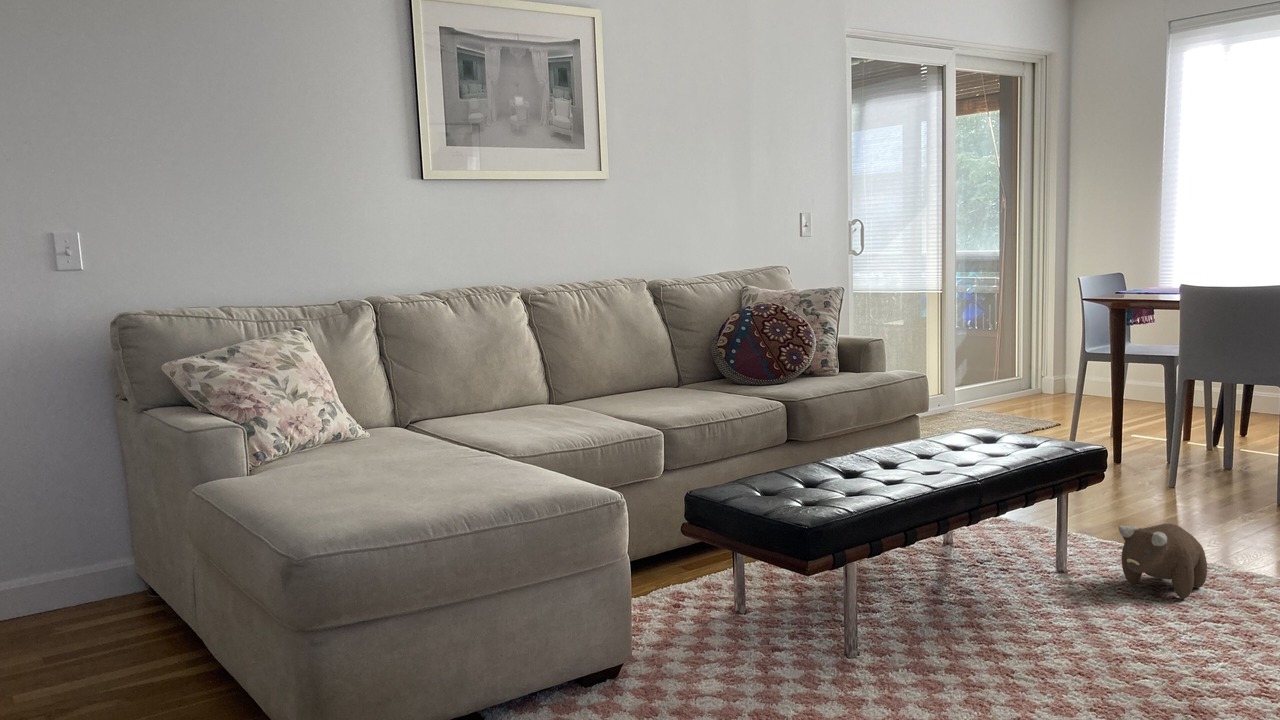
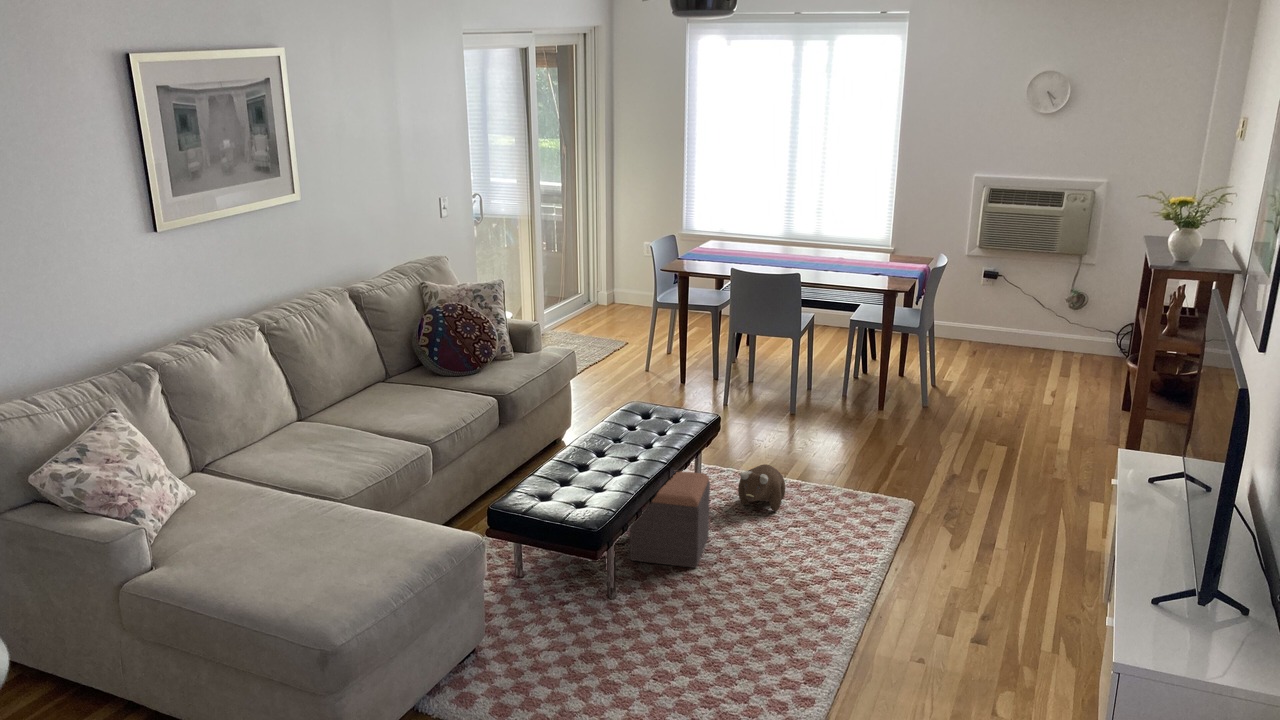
footstool: none [909,492,1052,644] -> present [630,471,710,568]

